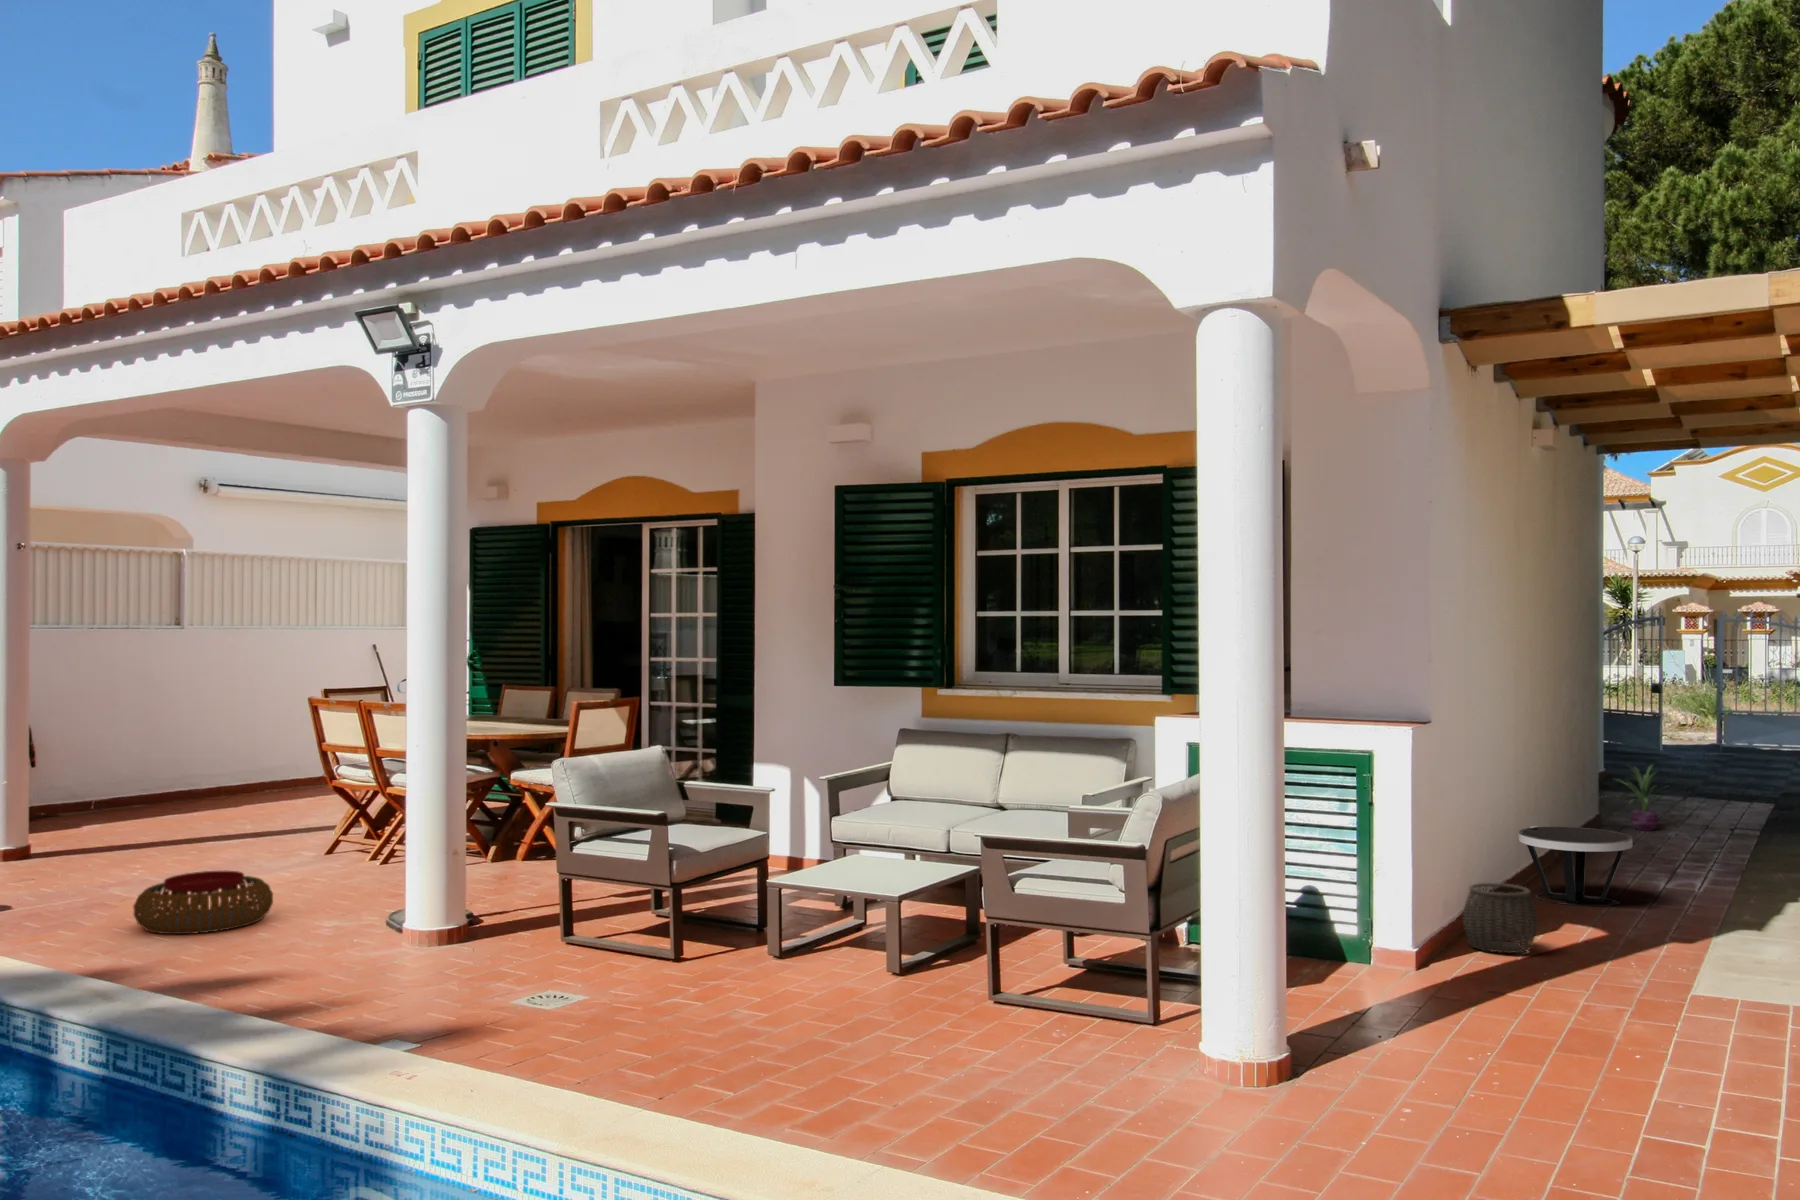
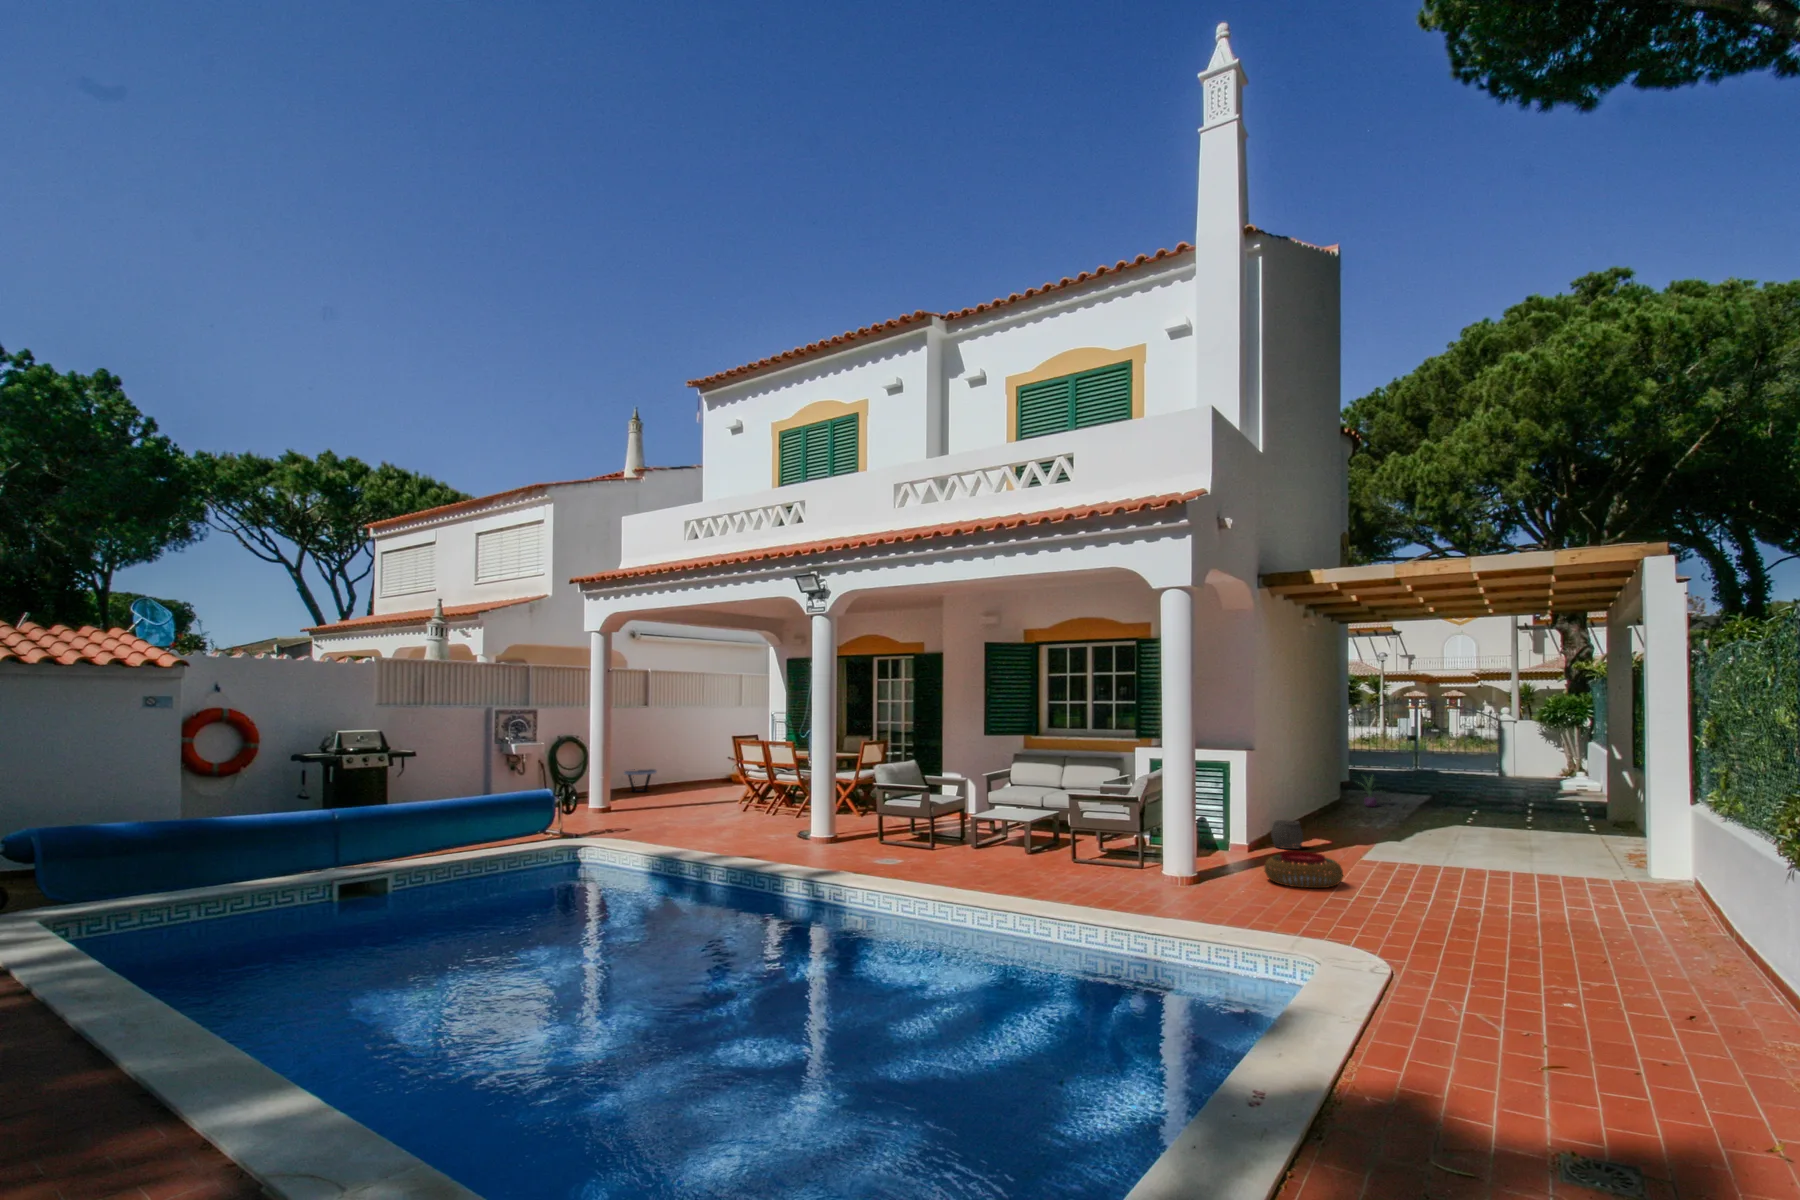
side table: present [1519,826,1632,906] -> present [624,769,656,792]
pouf: present [134,871,273,934] -> present [1264,851,1343,888]

